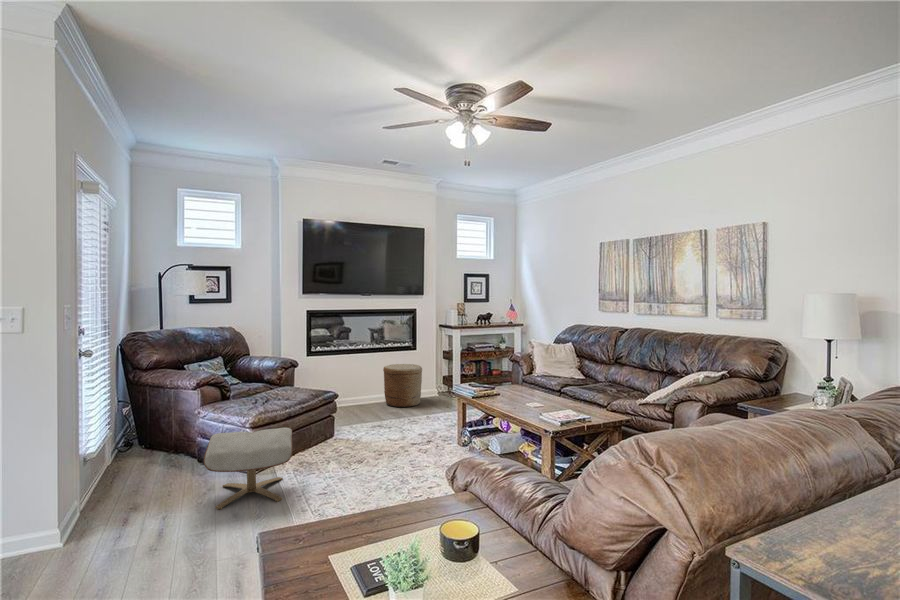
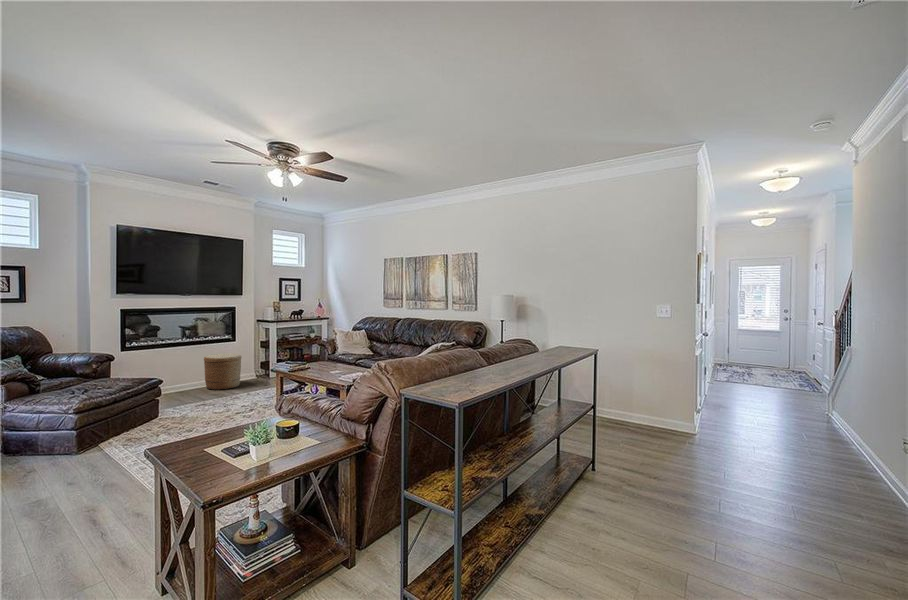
ottoman: present [204,428,293,509] -> none [31,407,127,482]

